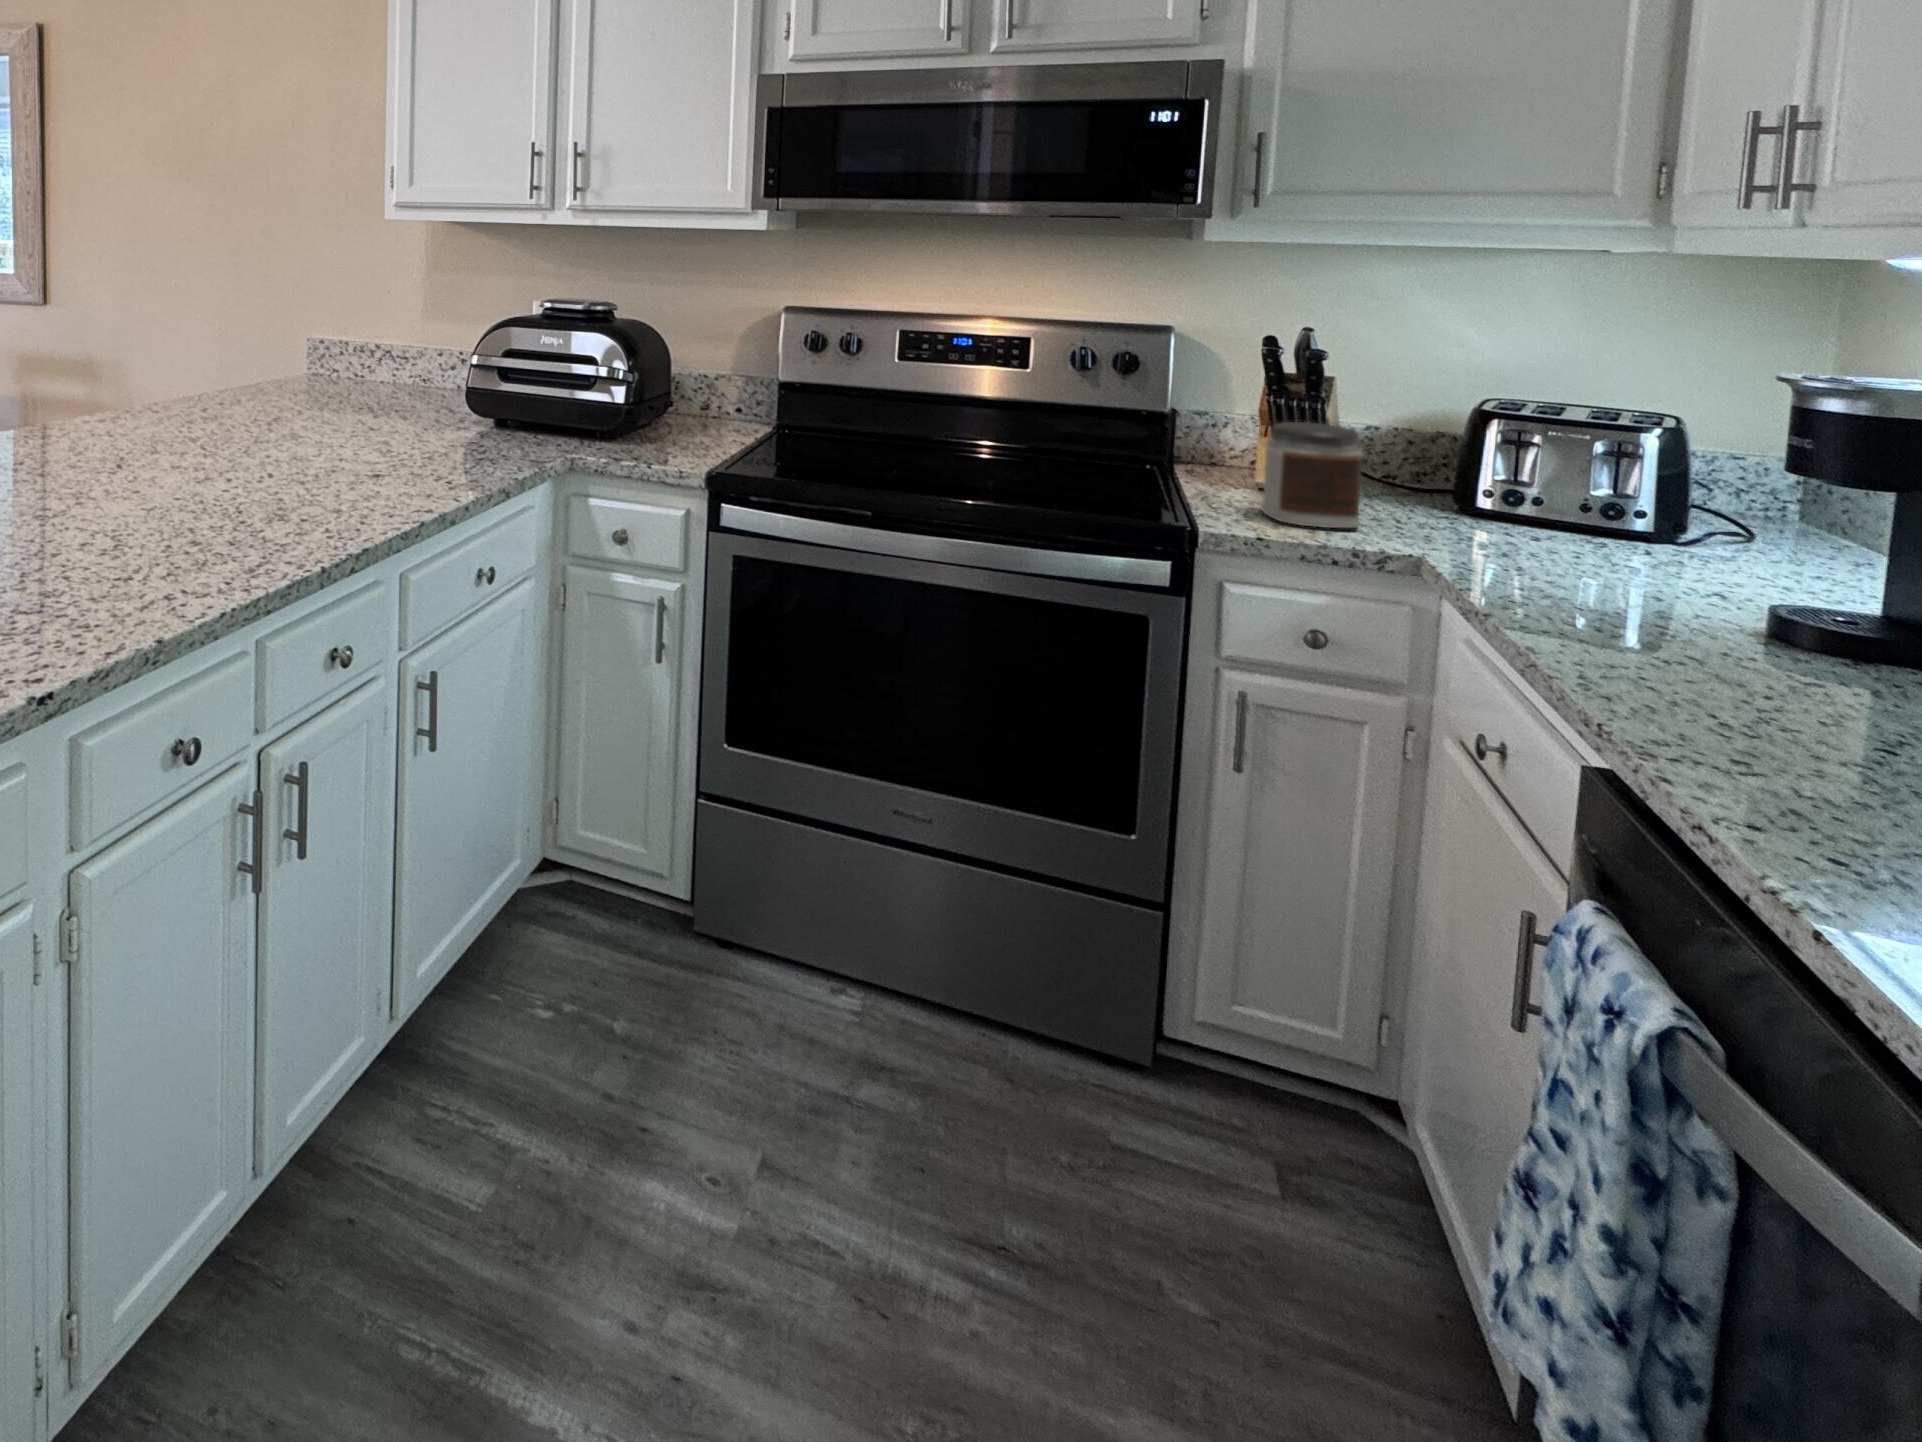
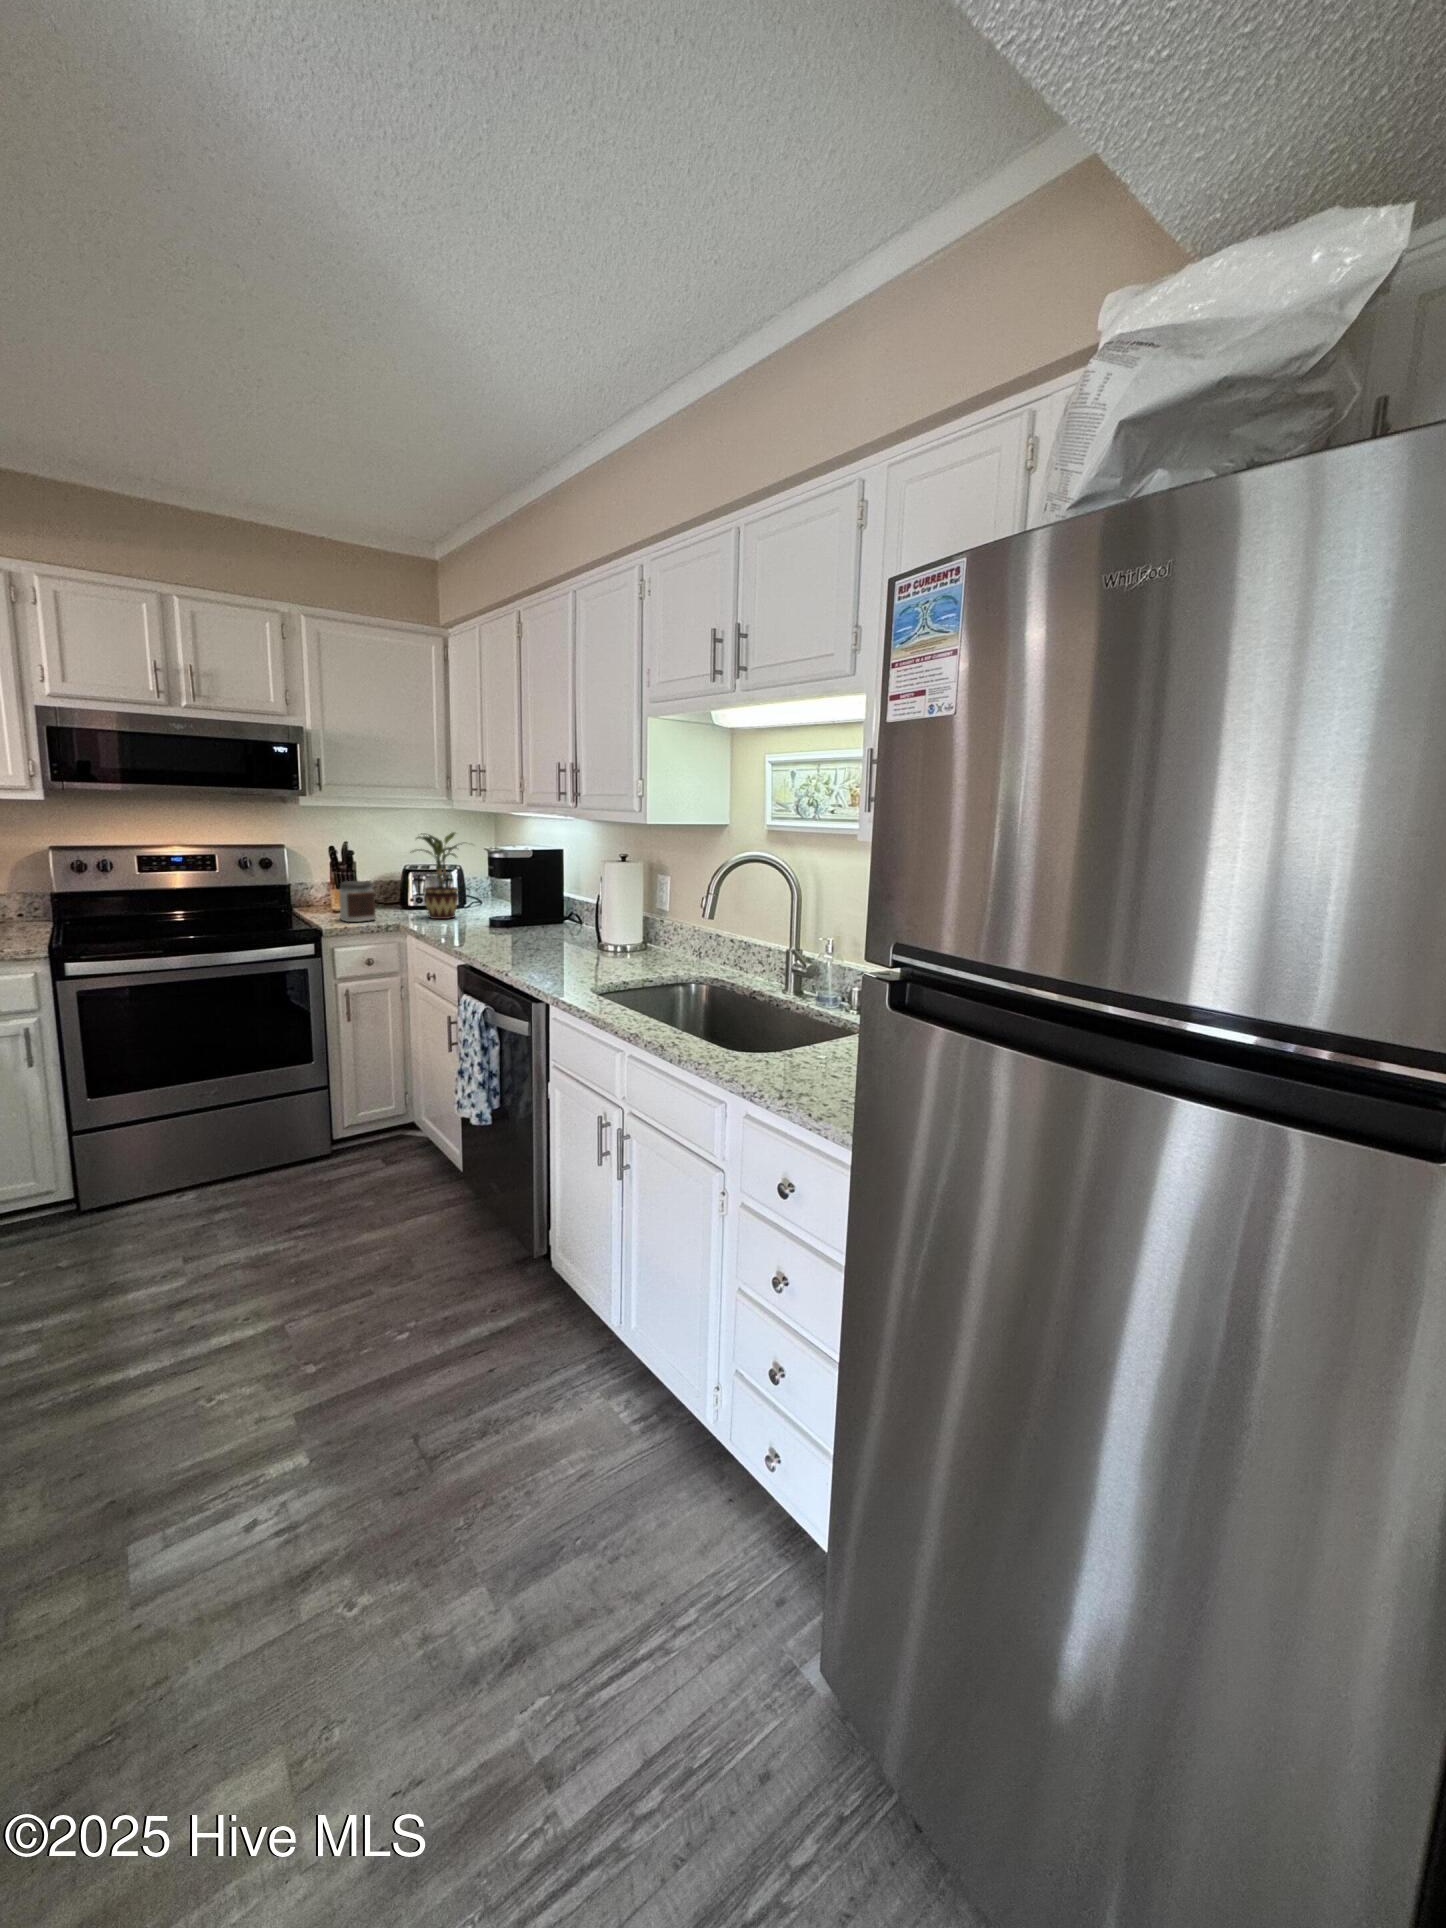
potted plant: none [1487,315,1747,569] -> present [410,832,462,919]

